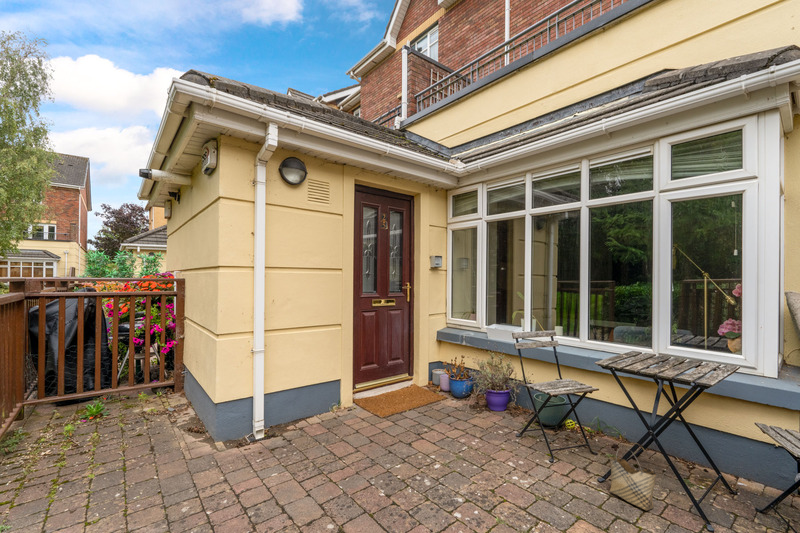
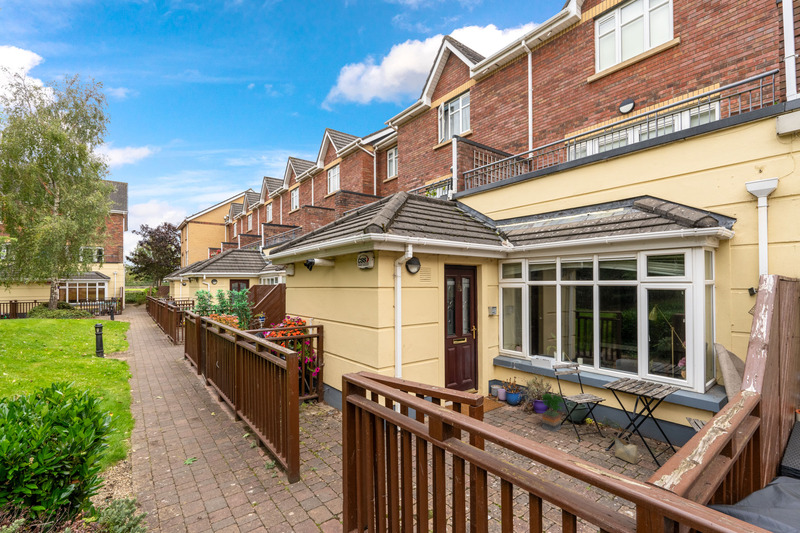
potted tree: none [491,378,529,443] -> present [542,394,564,432]

